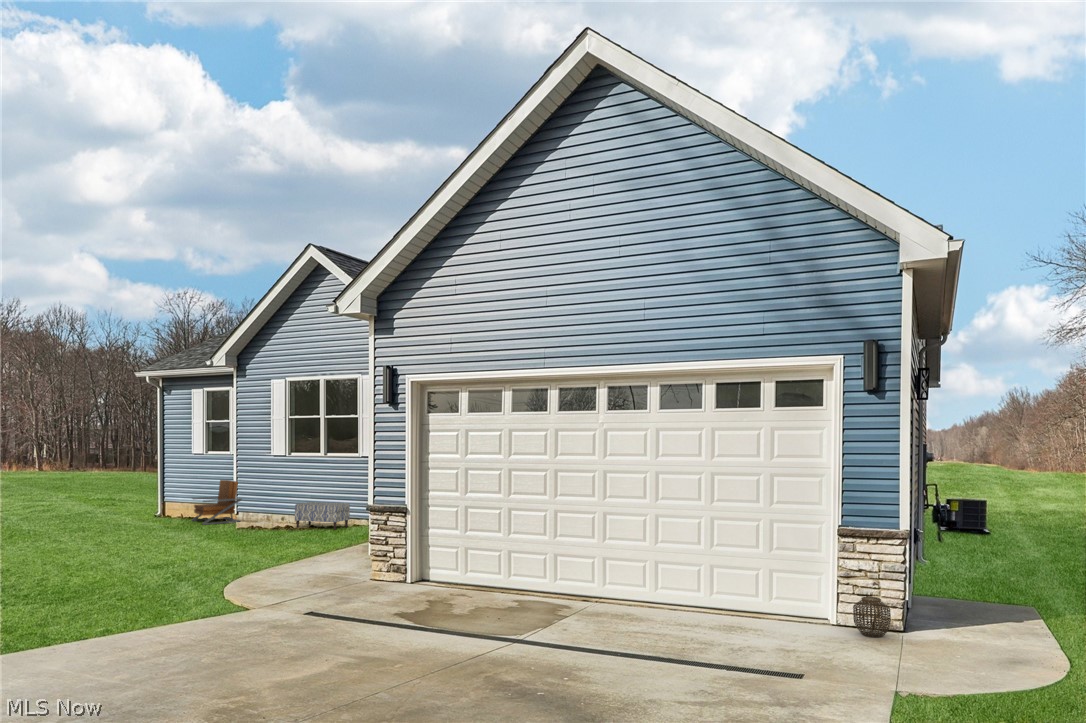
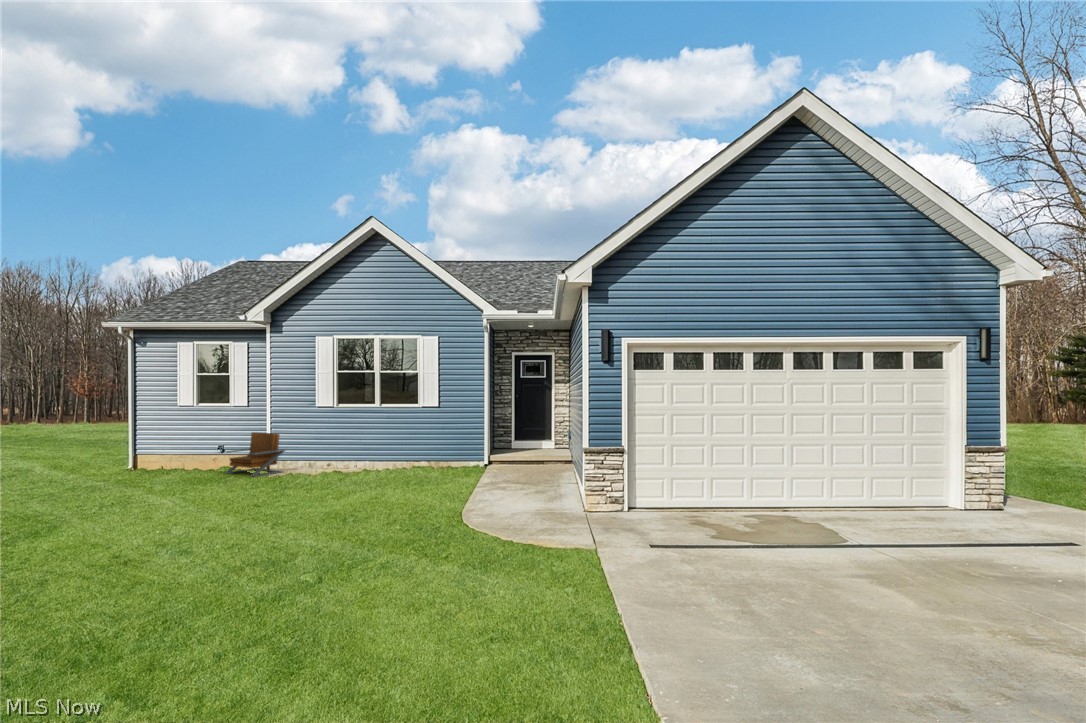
bench: present [295,502,350,530] -> none [359,449,408,474]
woven basket: present [853,597,891,637] -> none [981,490,1009,515]

